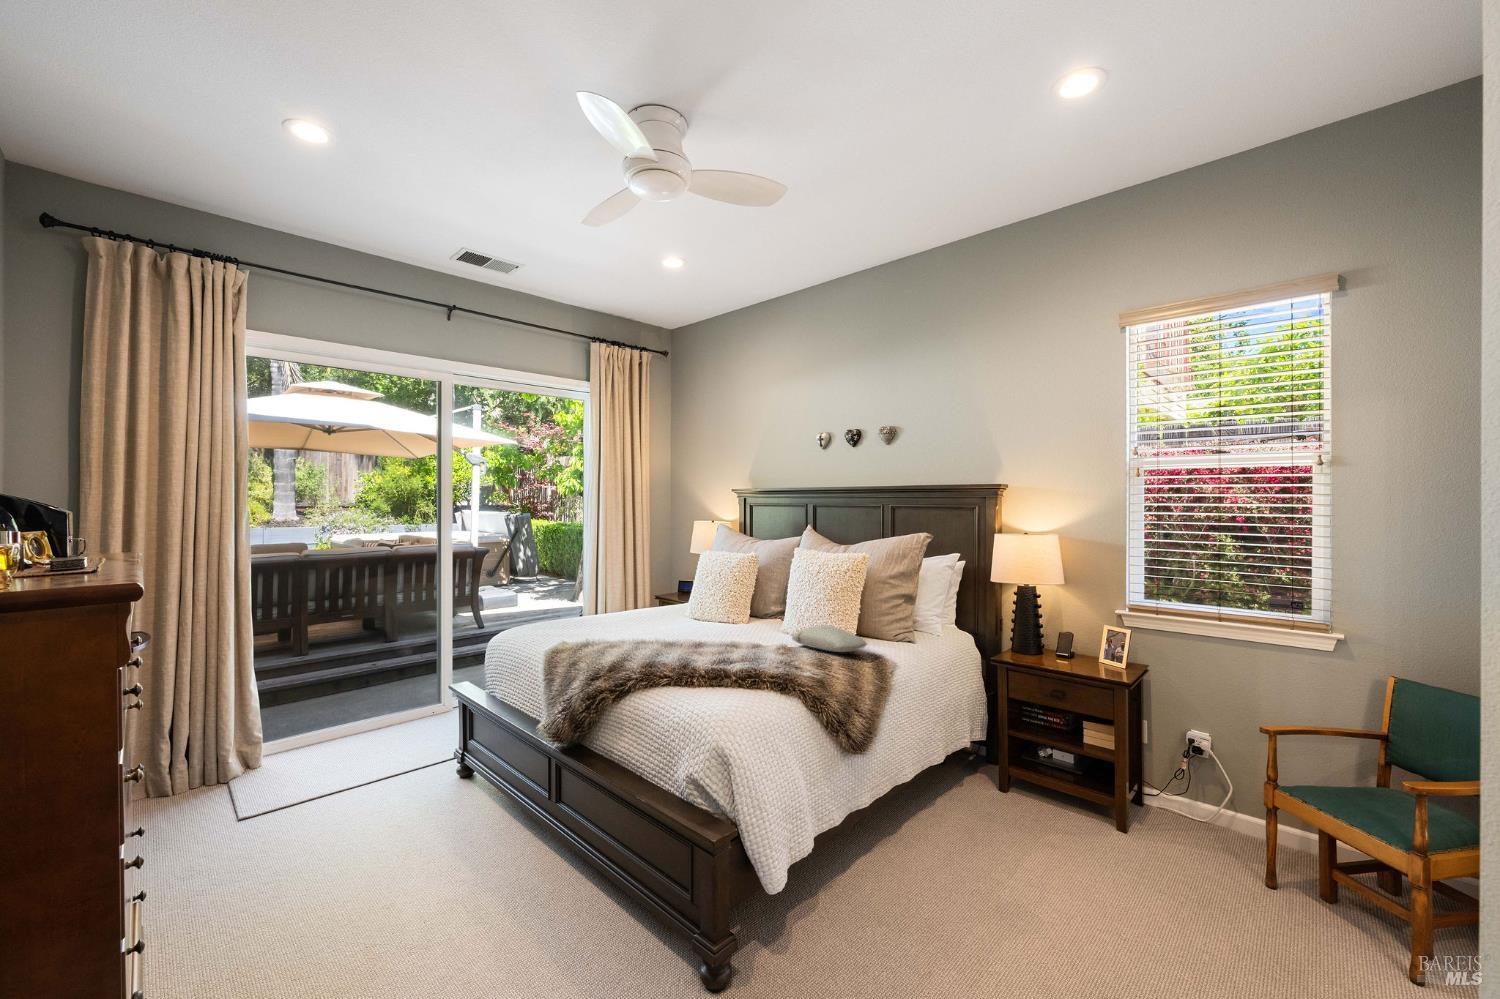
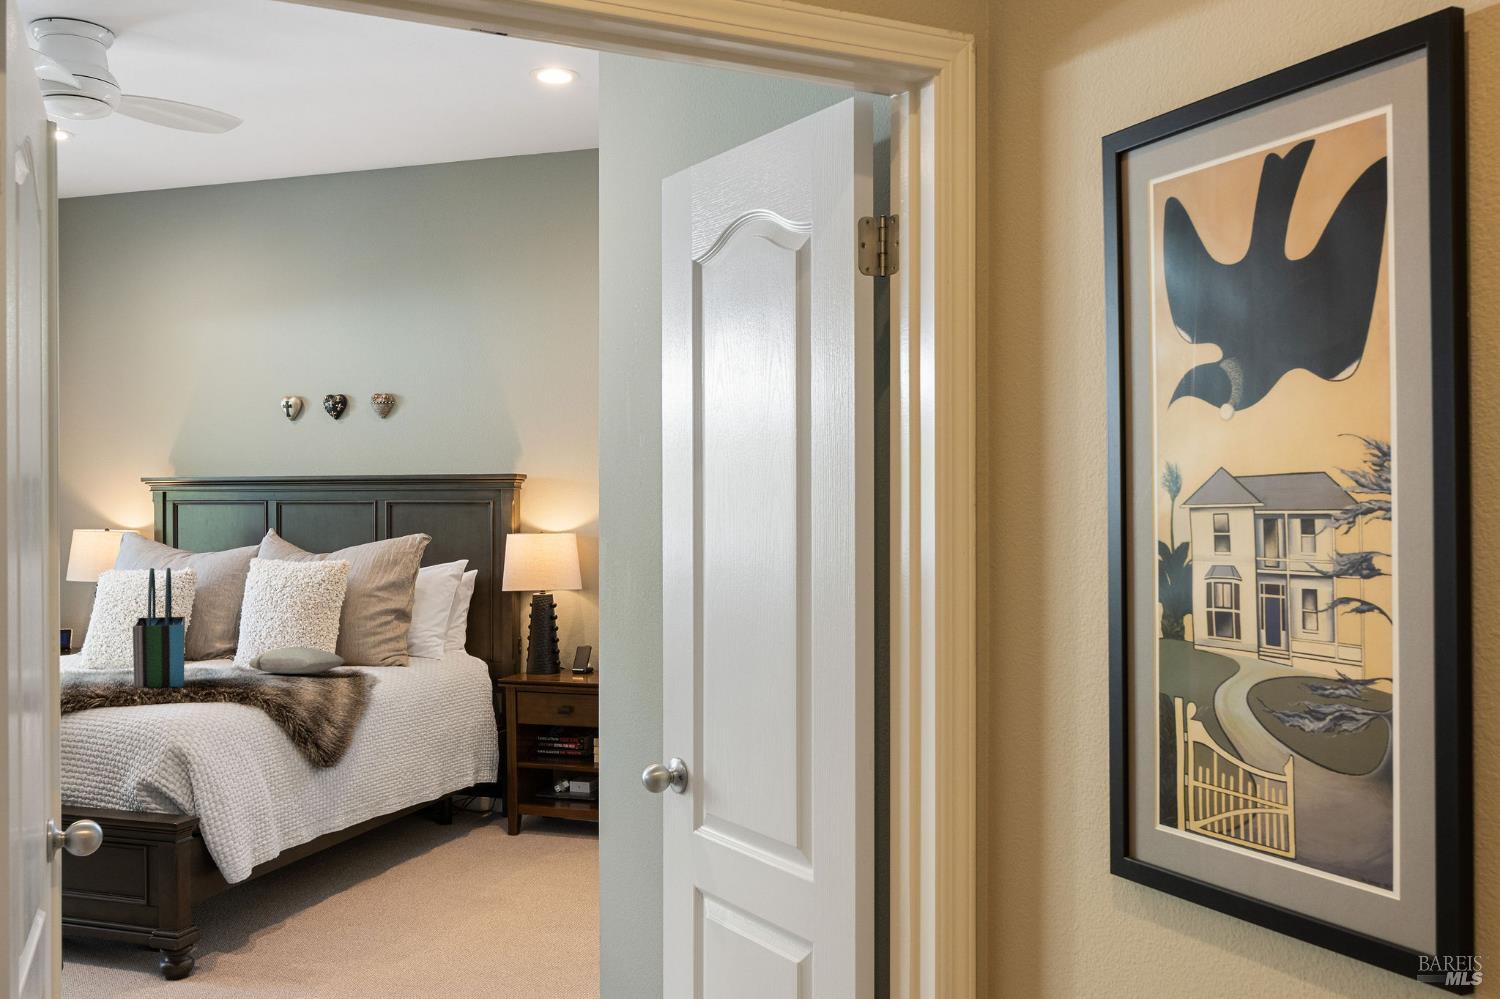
tote bag: none [697,563,743,664] -> present [133,568,185,688]

